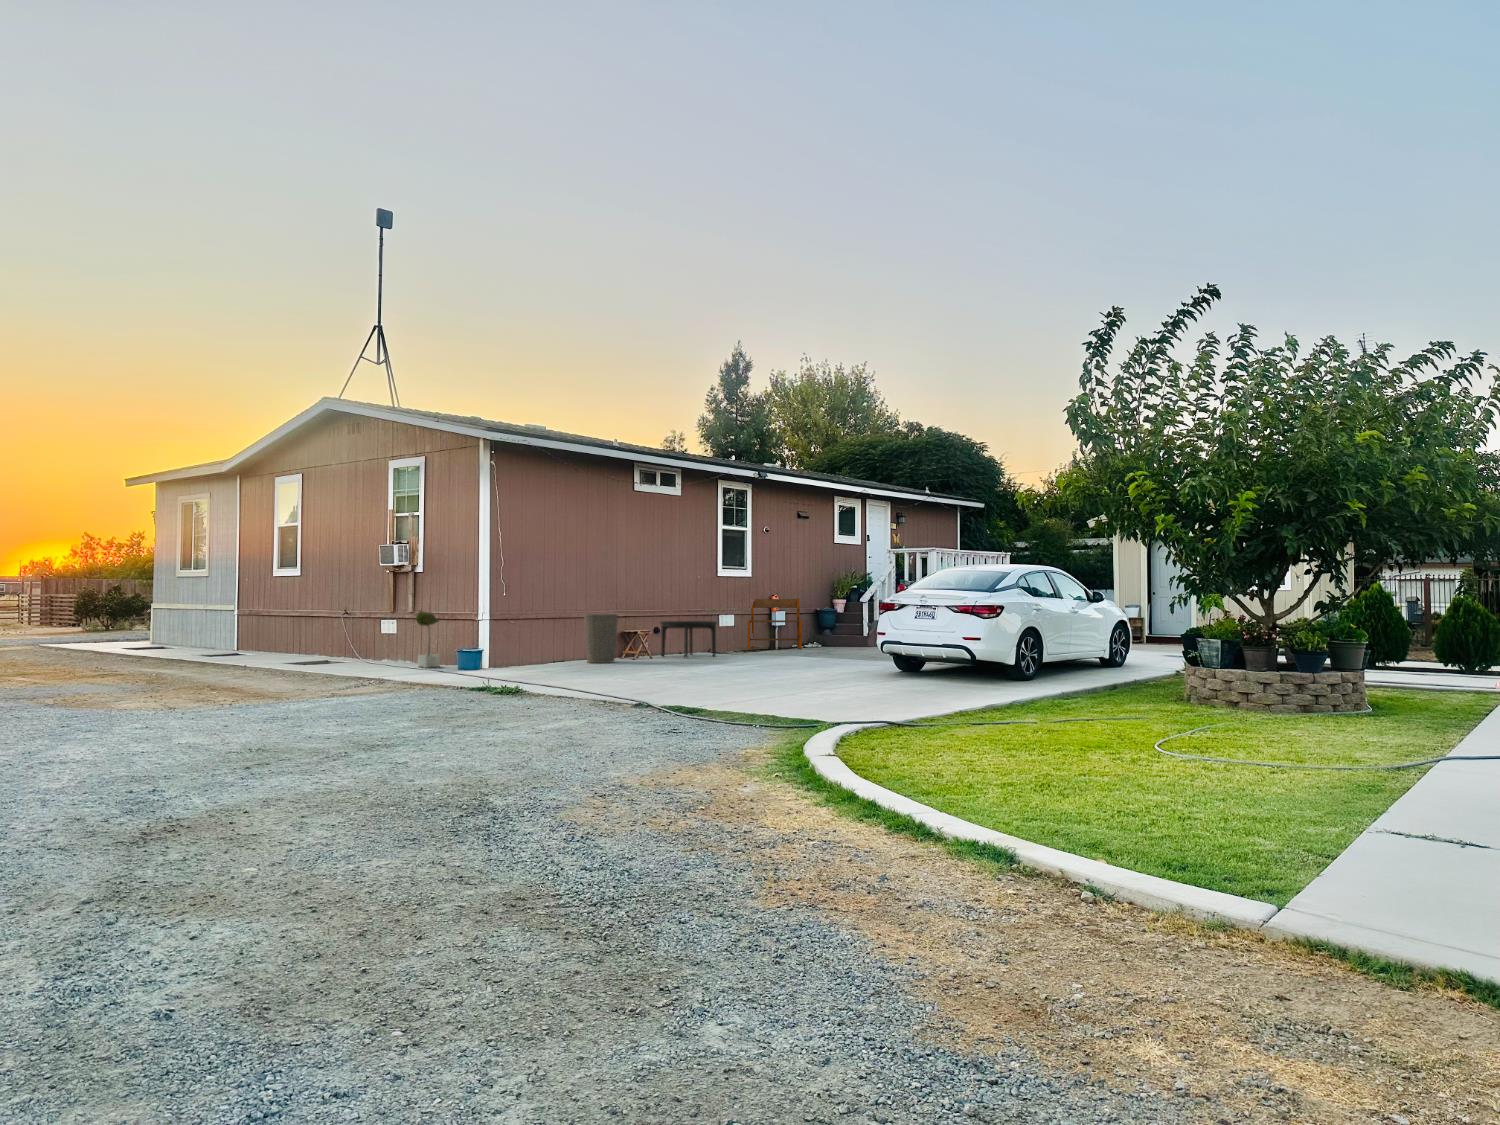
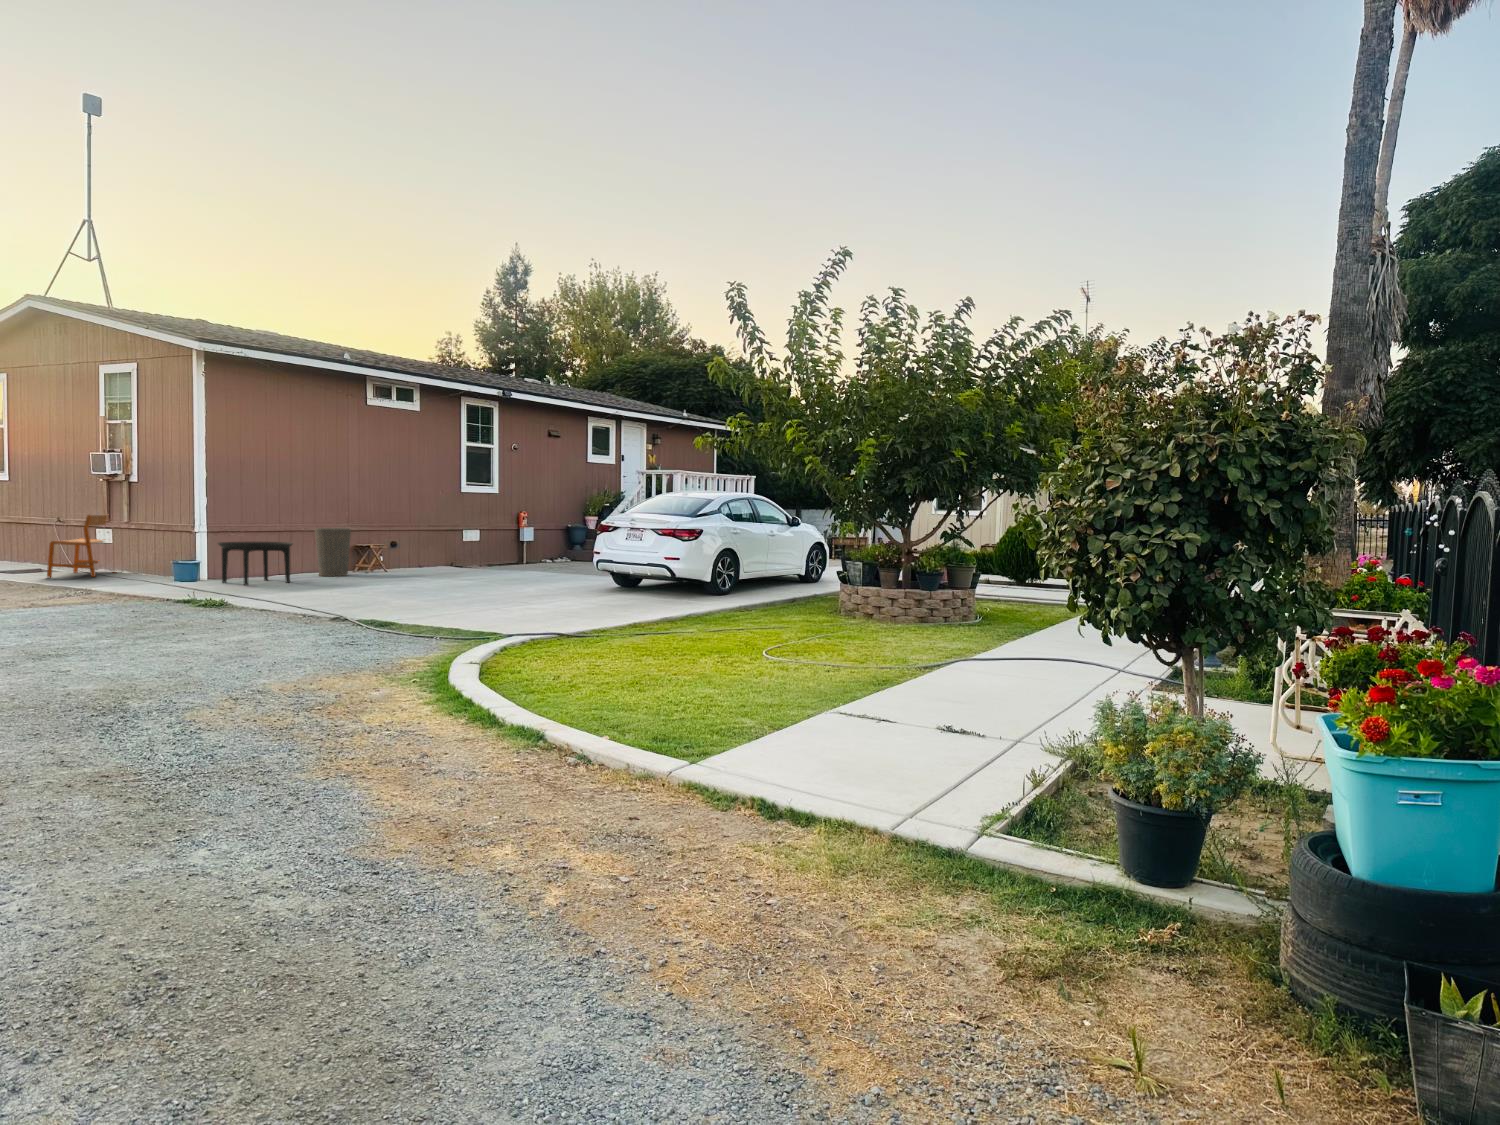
bench: present [747,598,802,649] -> present [47,515,107,577]
potted tree: present [416,610,440,668] -> none [127,522,157,580]
round table: present [660,621,717,658] -> present [218,542,293,585]

